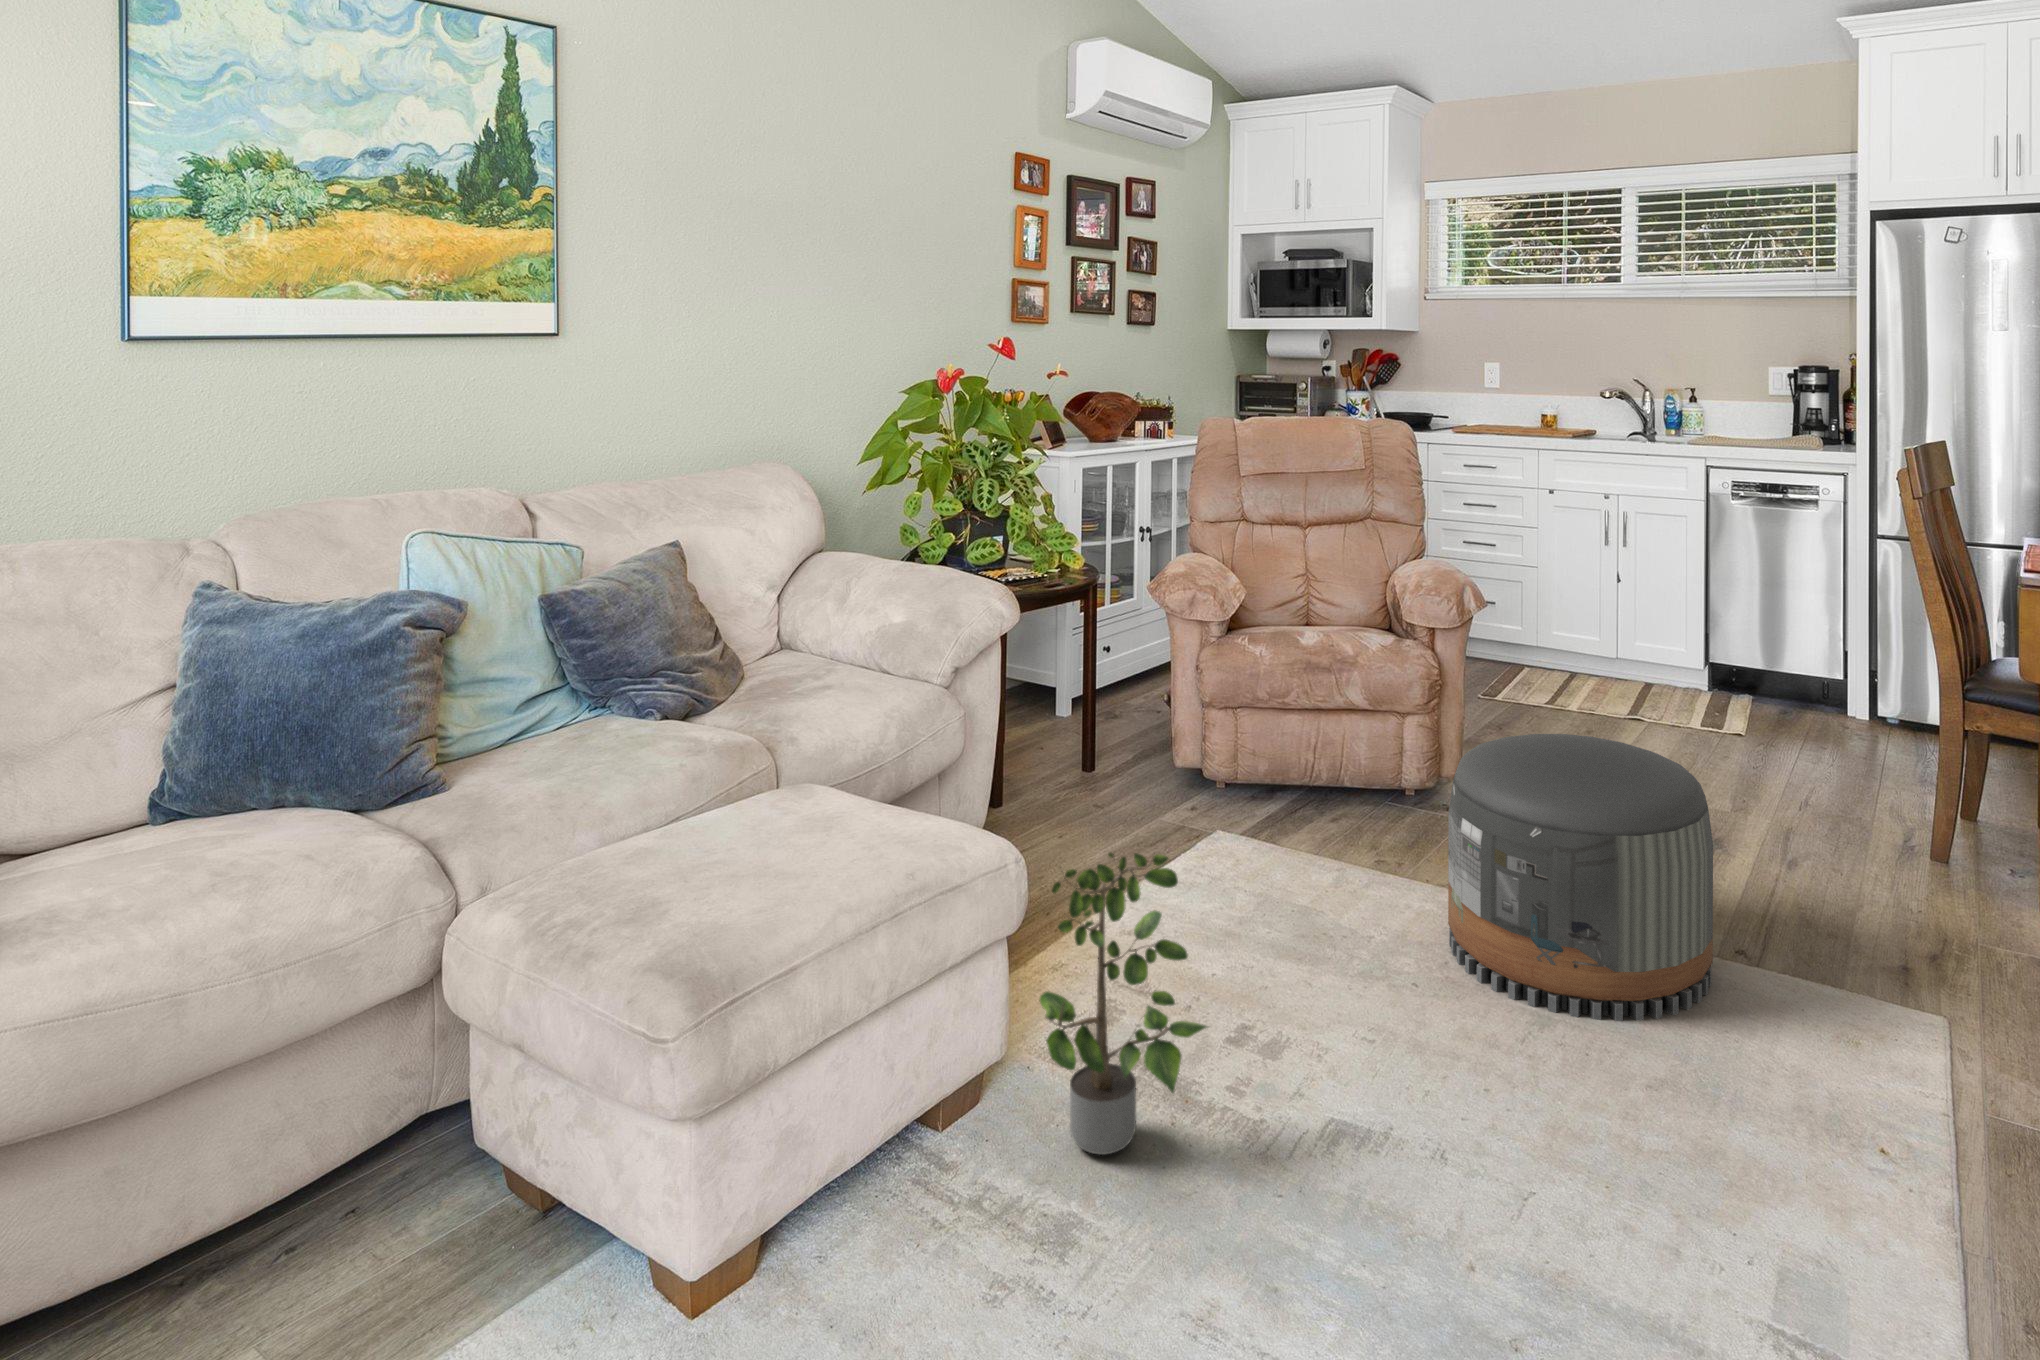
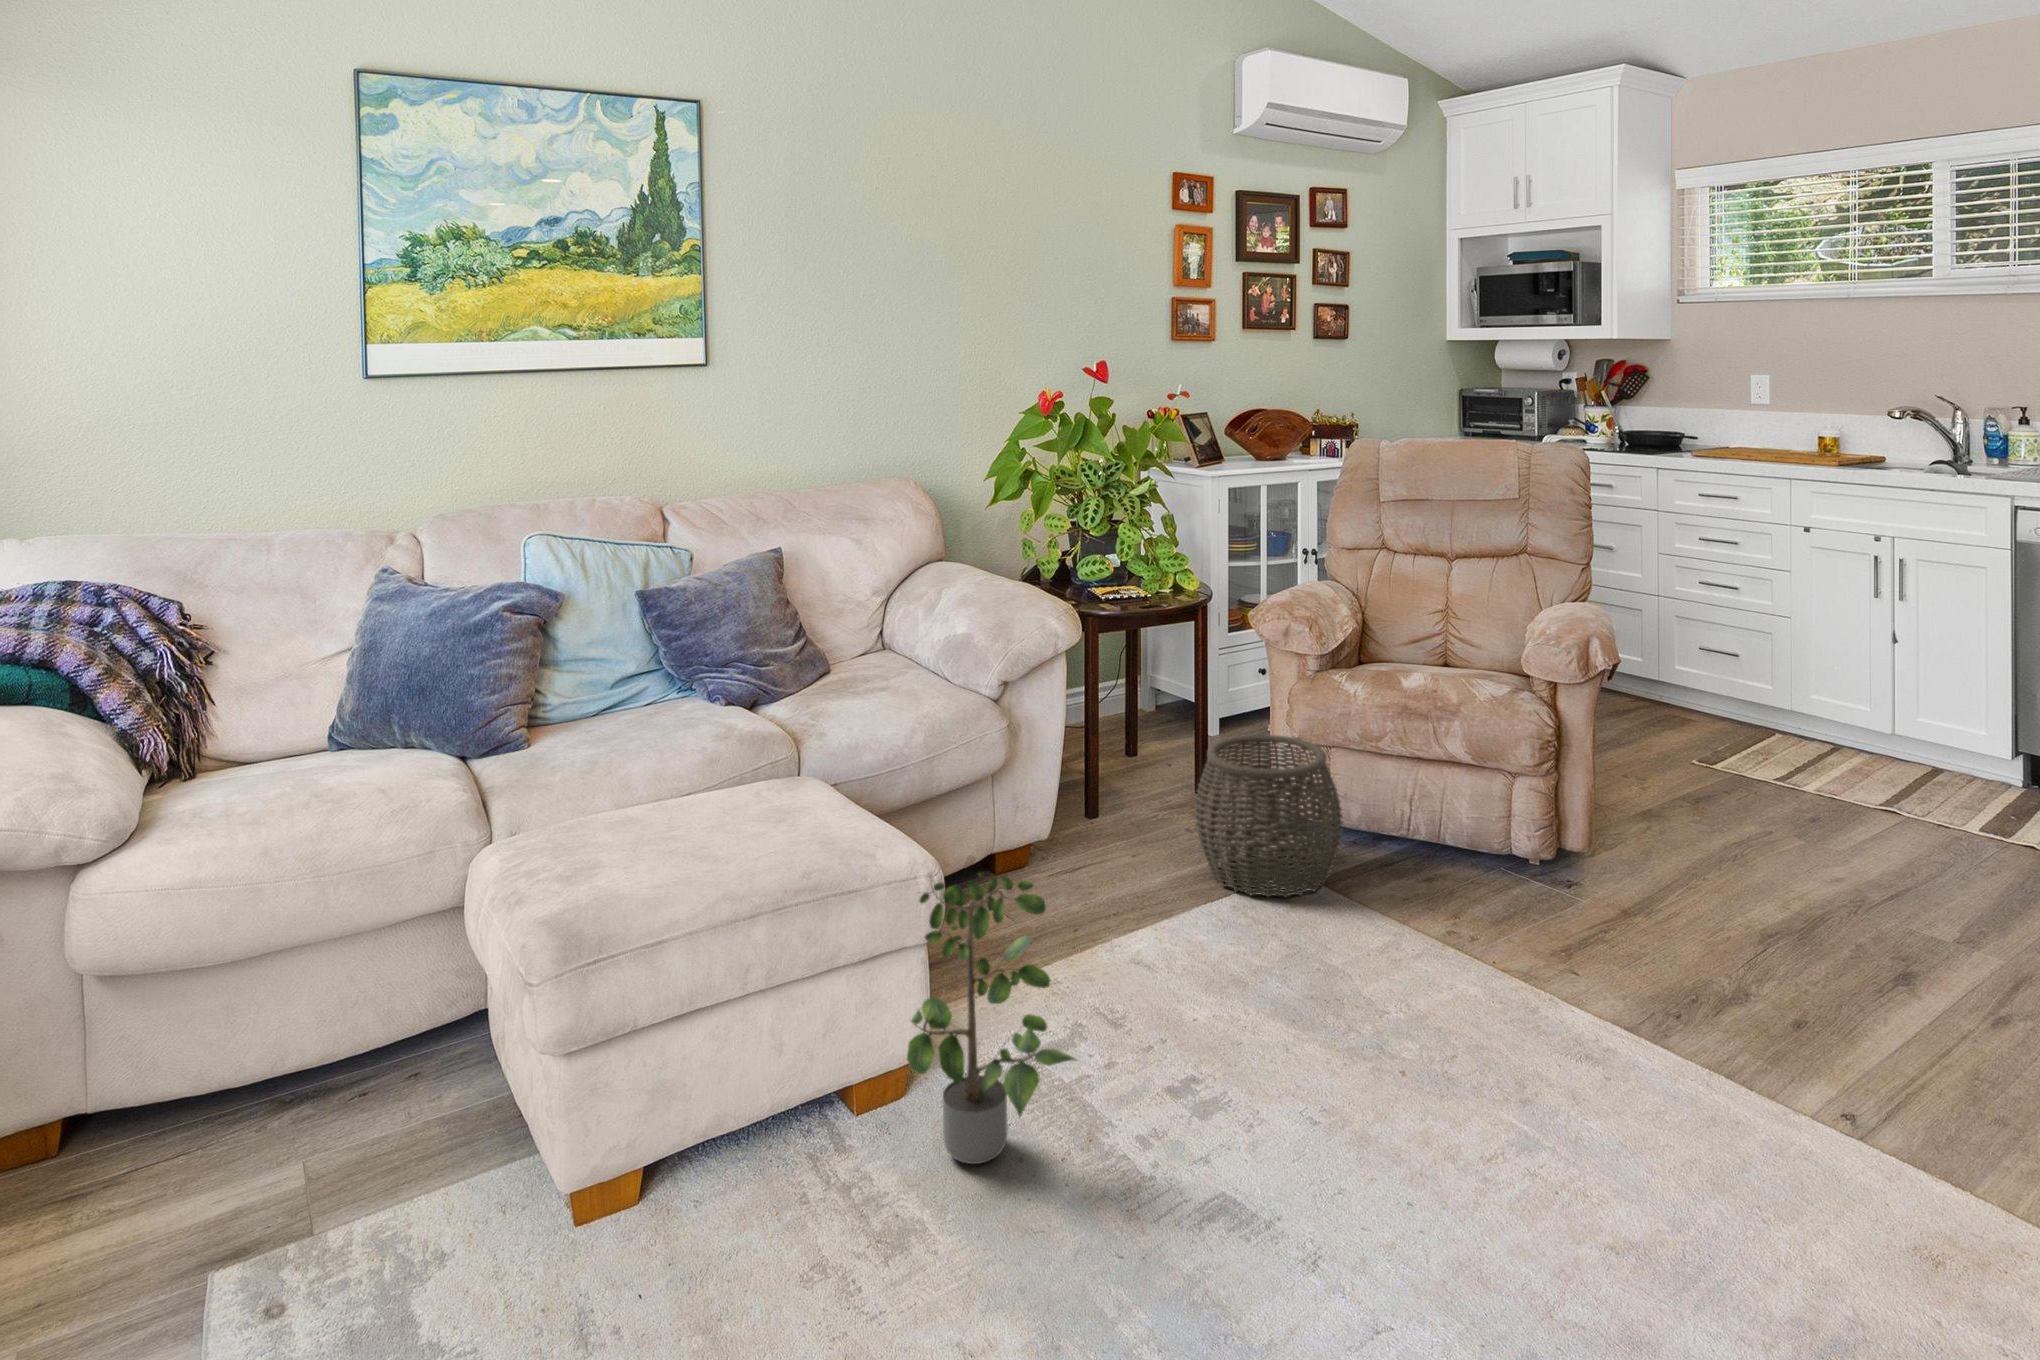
woven basket: none [1130,701,1272,857] -> present [1194,735,1343,898]
pouf: present [1448,734,1713,1021] -> none [1452,808,1767,1155]

